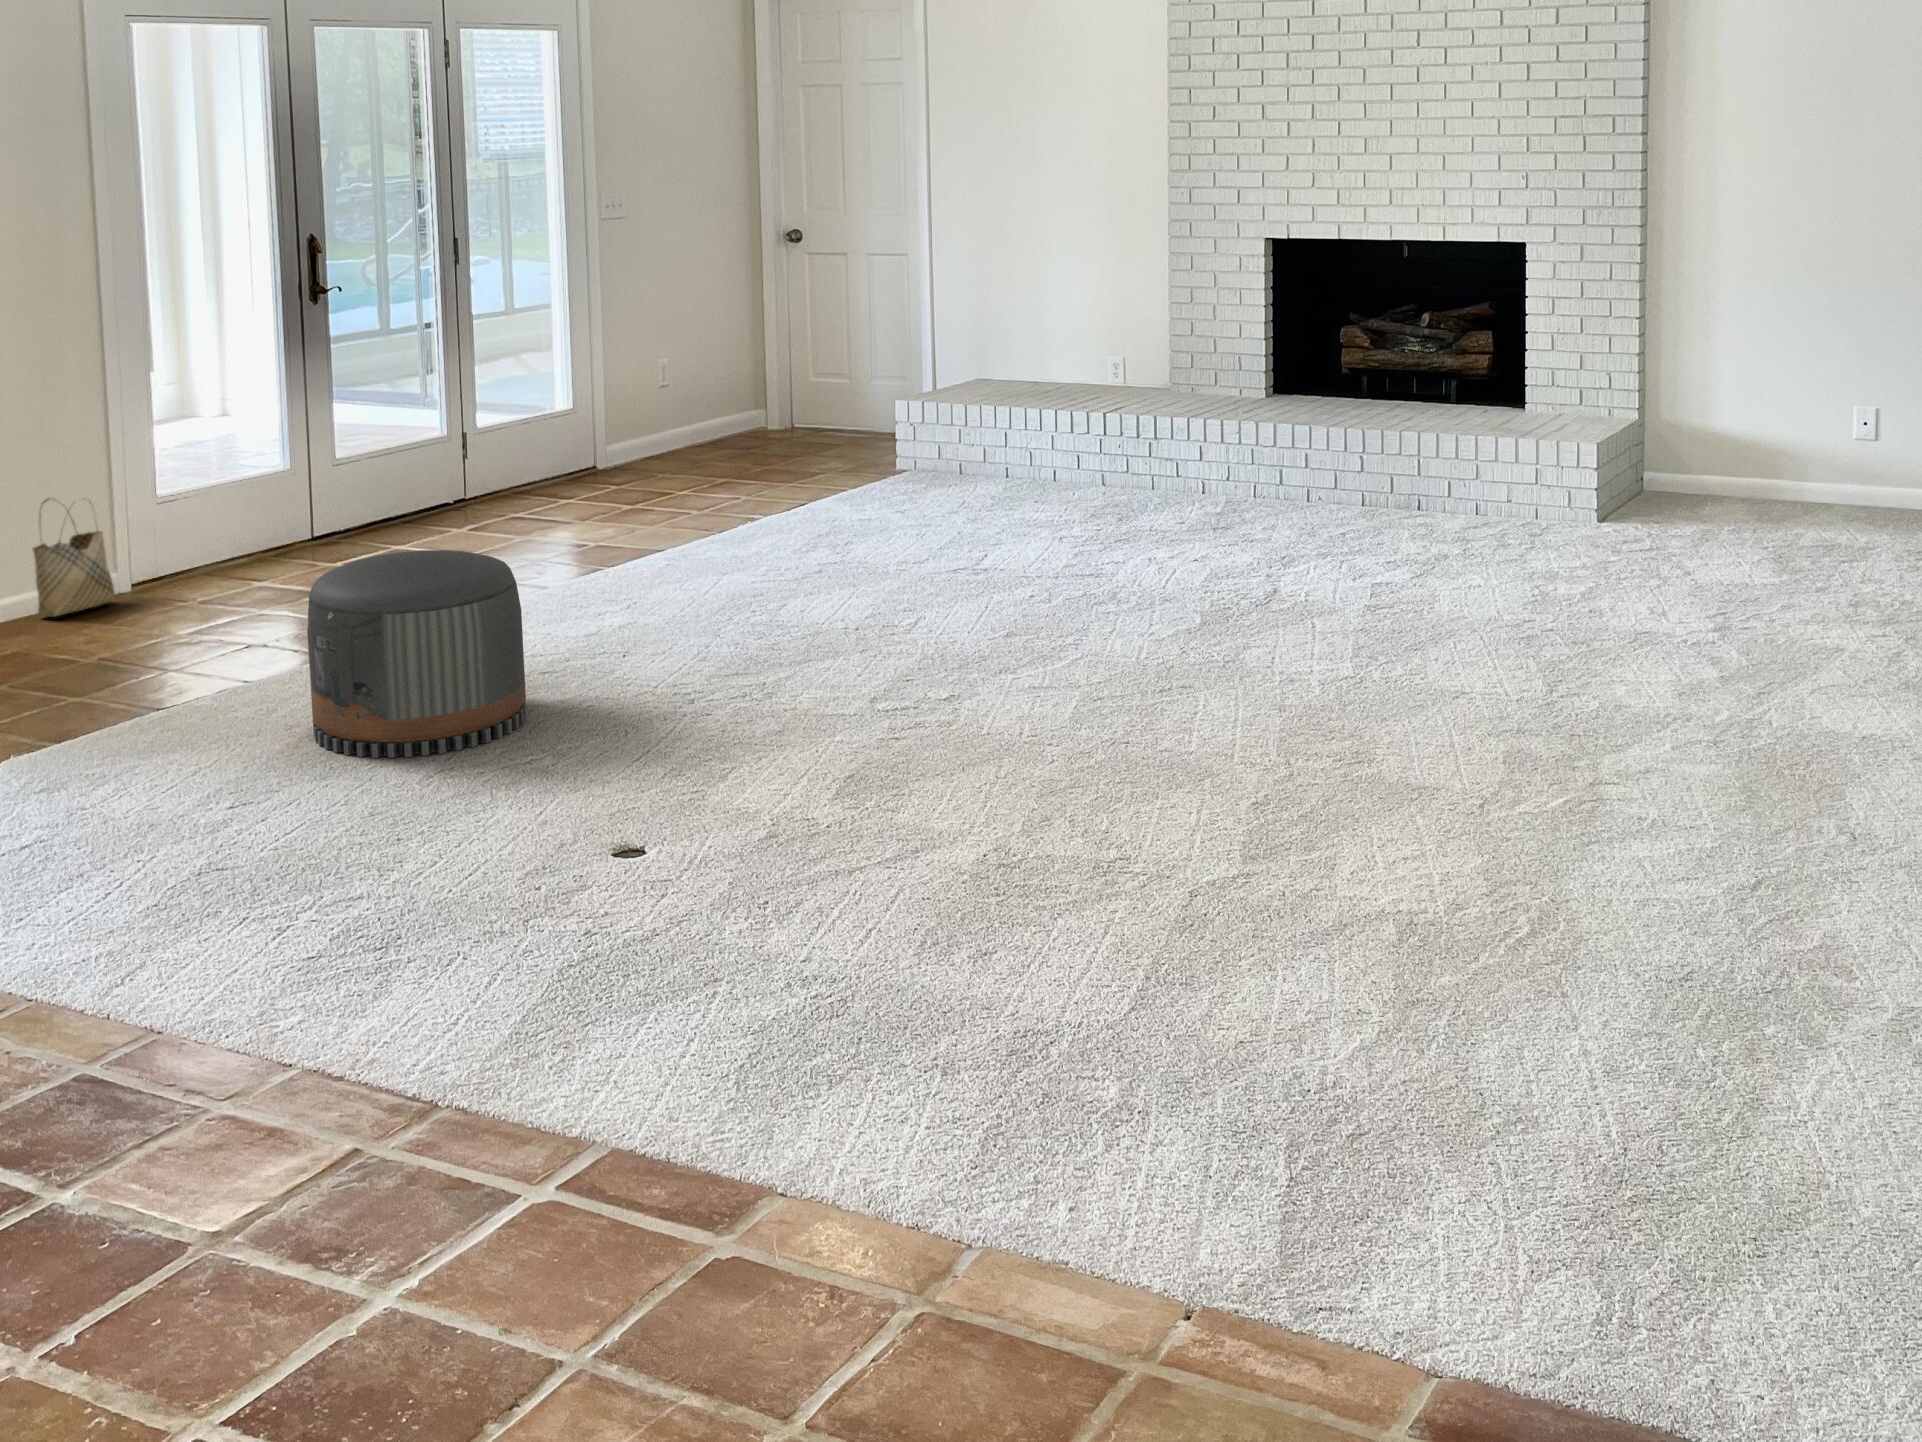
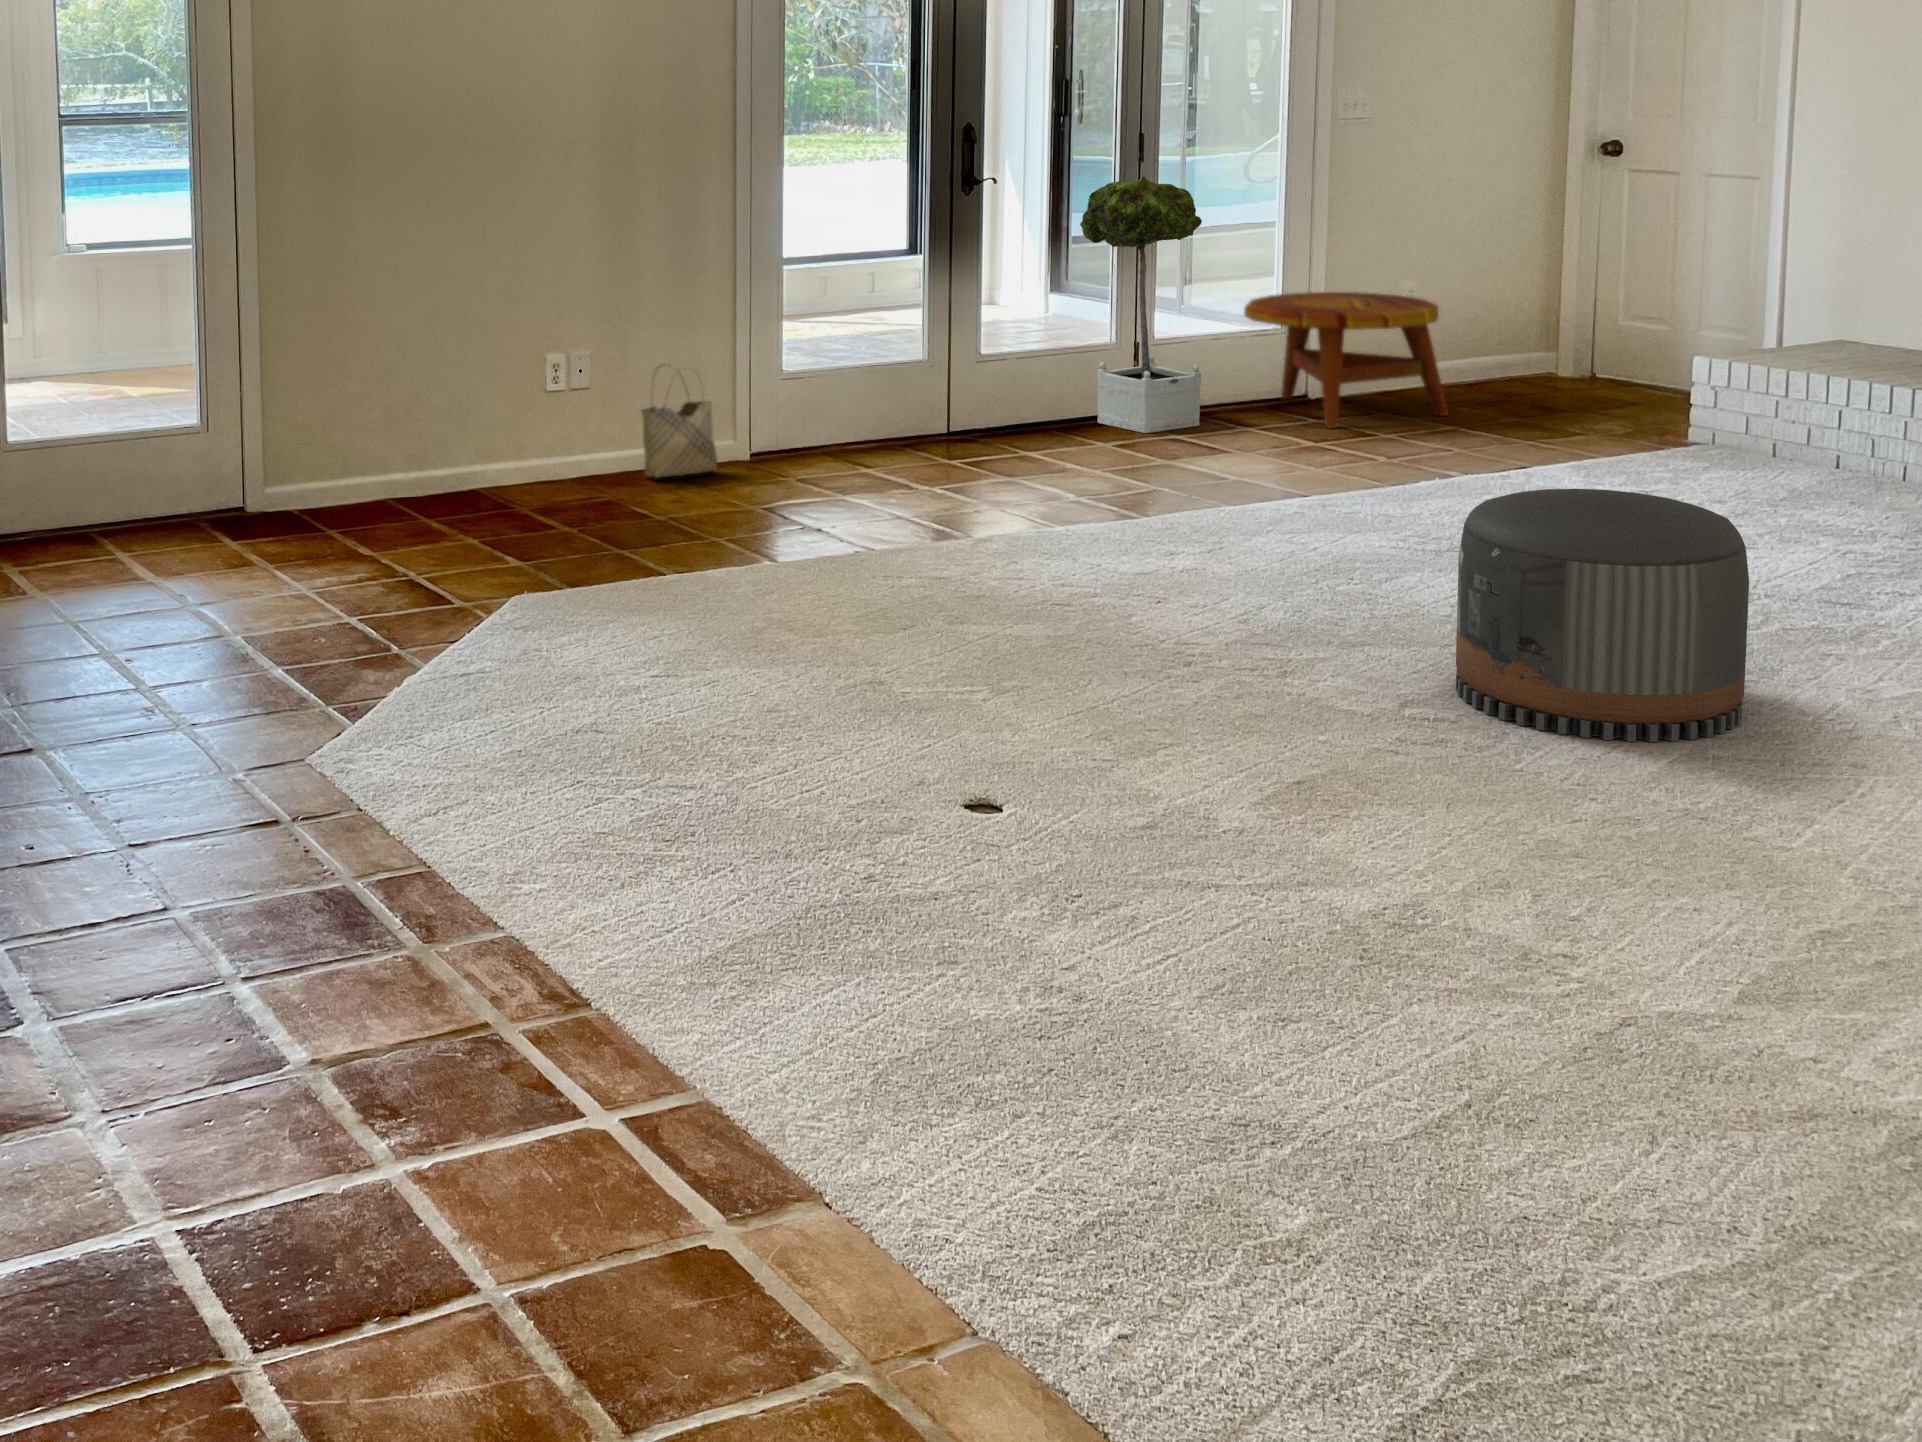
potted tree: none [417,282,531,514] -> present [1080,176,1202,433]
side table: none [550,373,717,492] -> present [1244,292,1448,429]
pouf: present [307,550,526,758] -> present [1456,489,1749,742]

